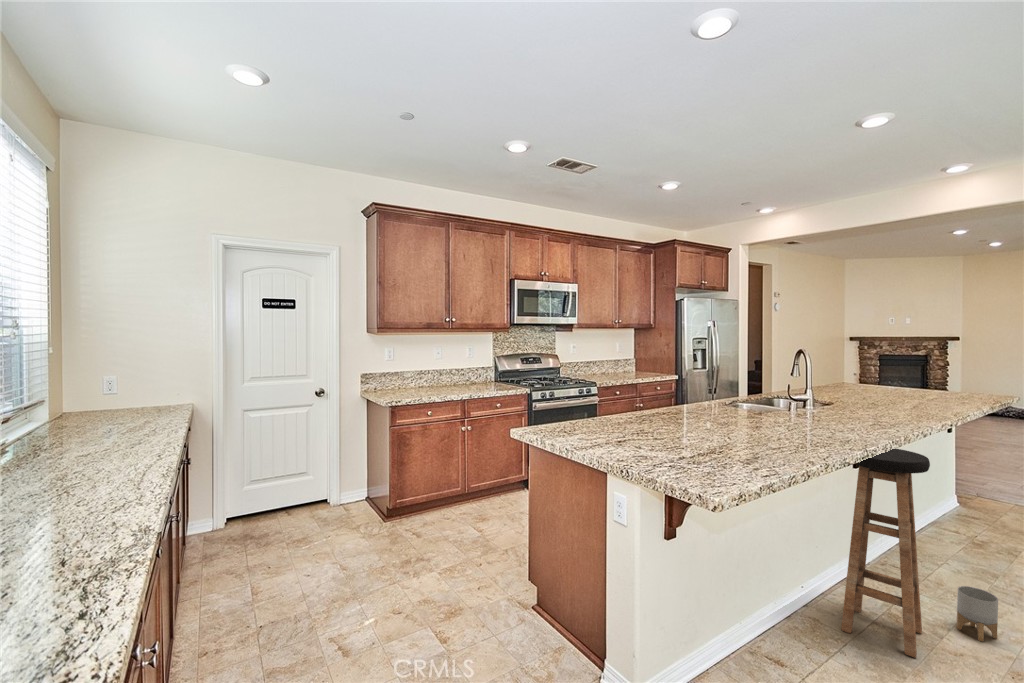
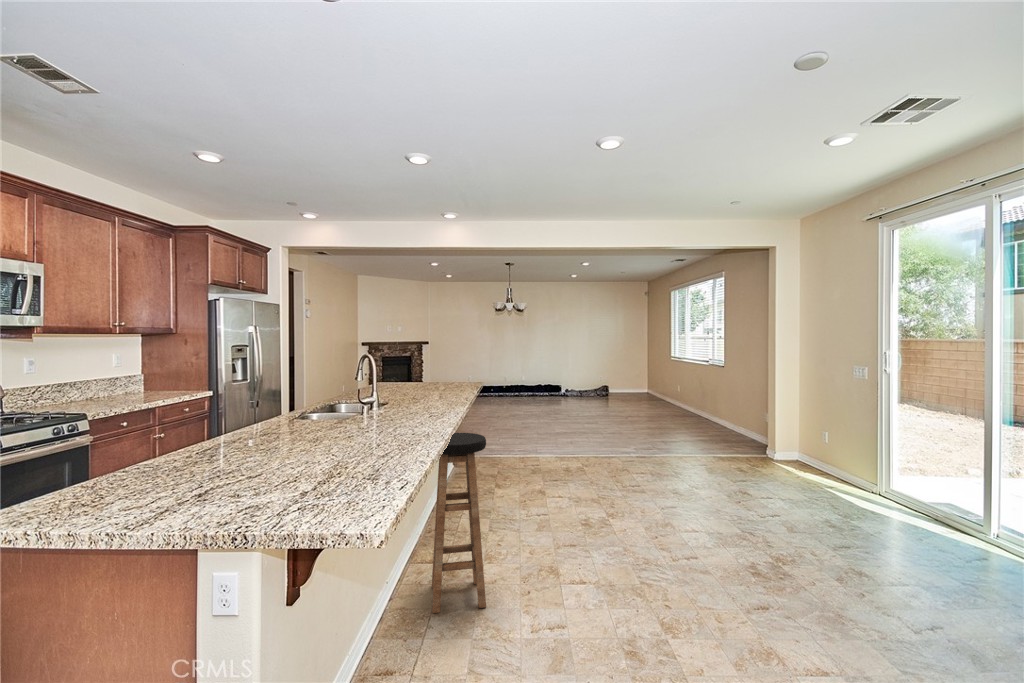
planter: present [957,586,998,641] -> none [495,529,518,569]

